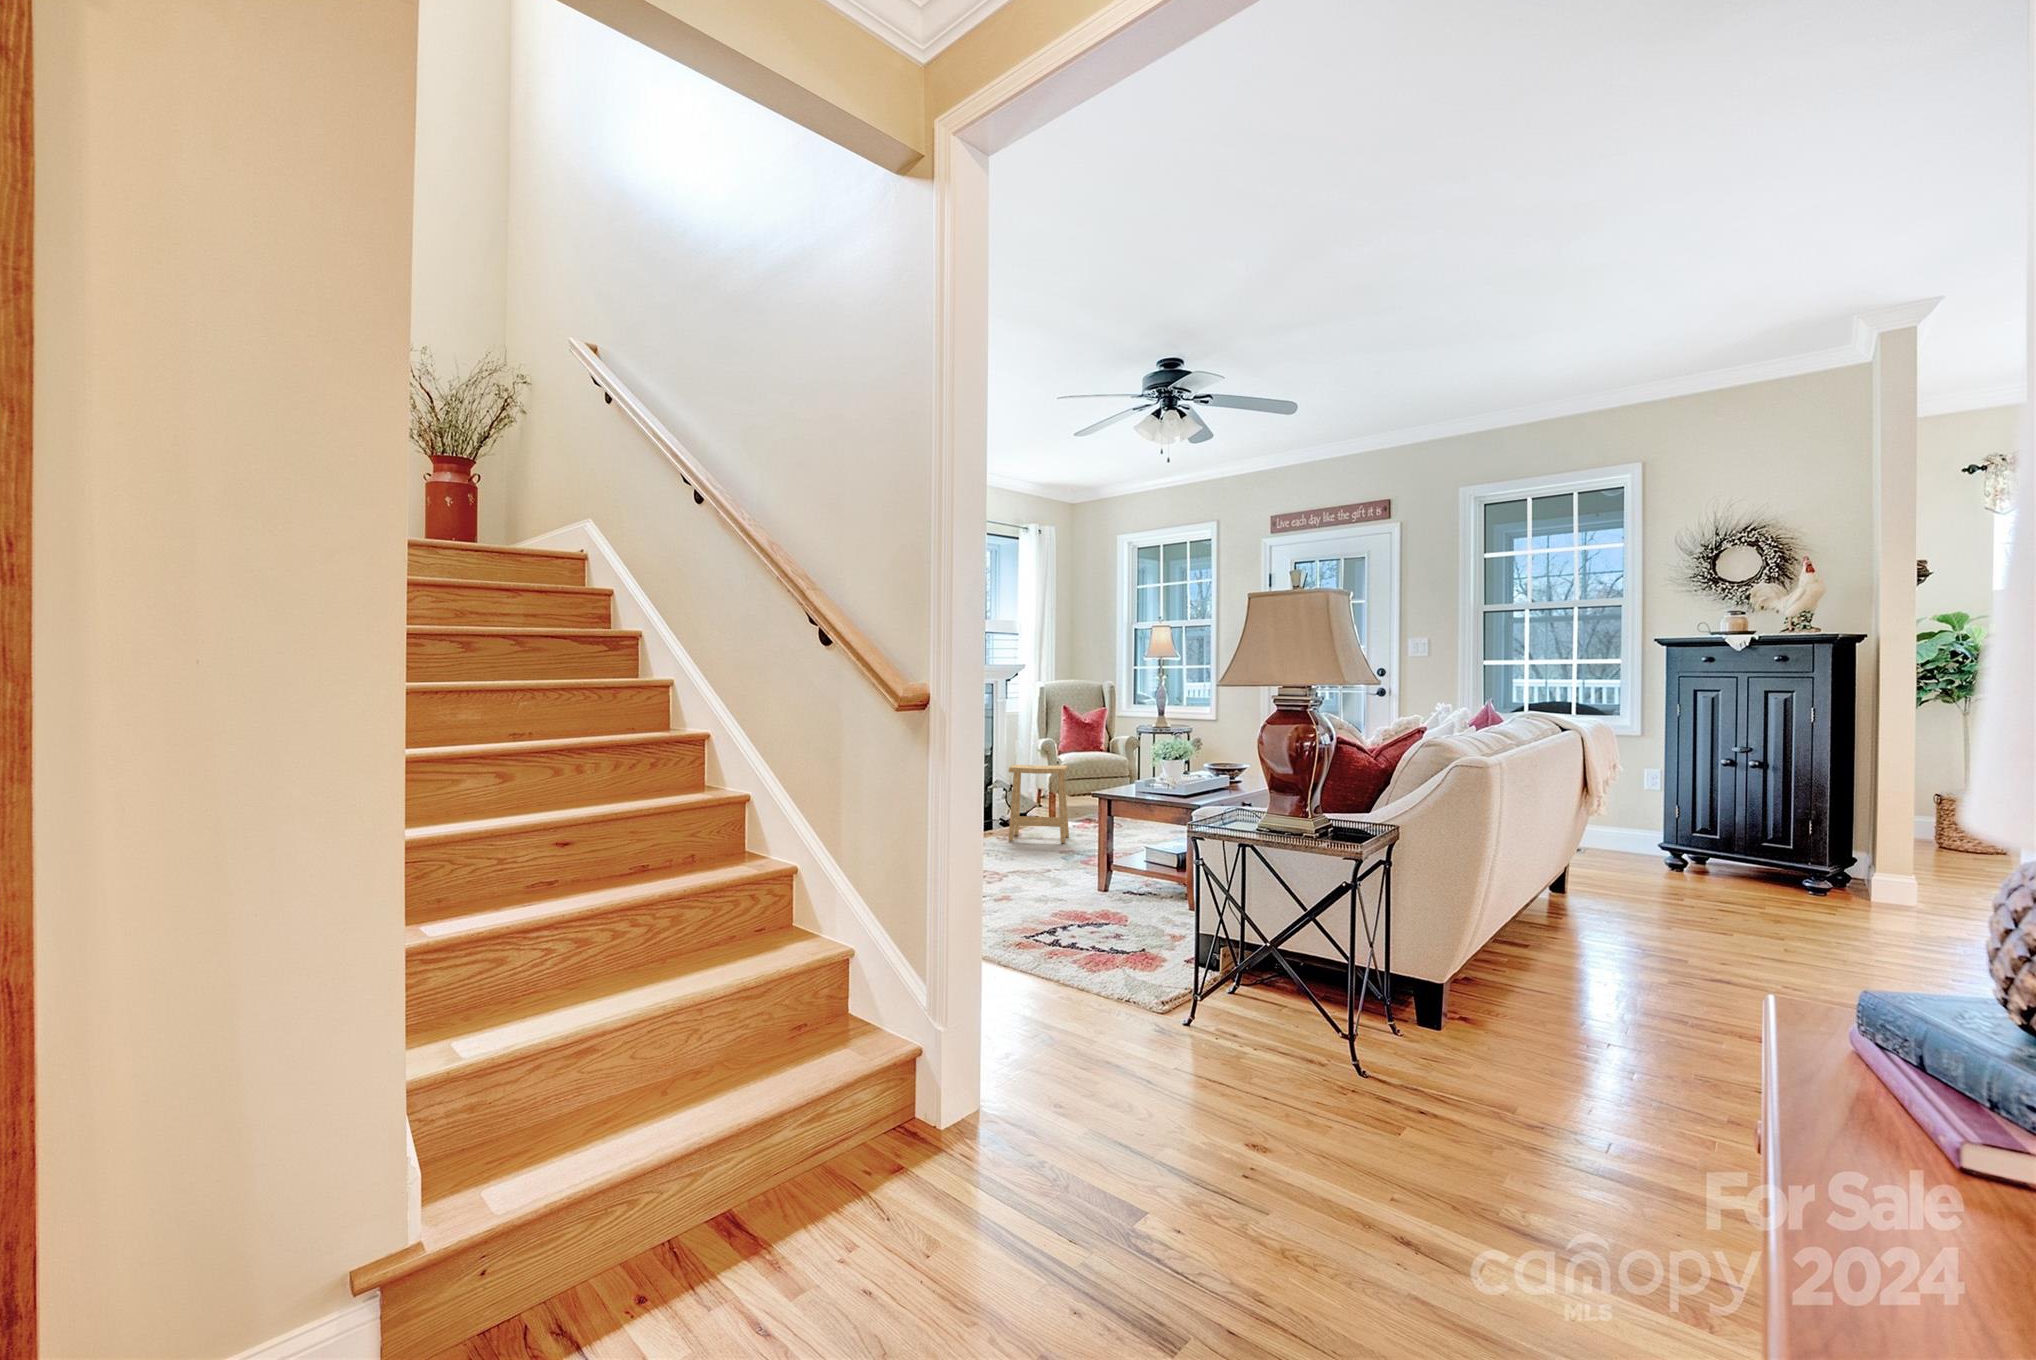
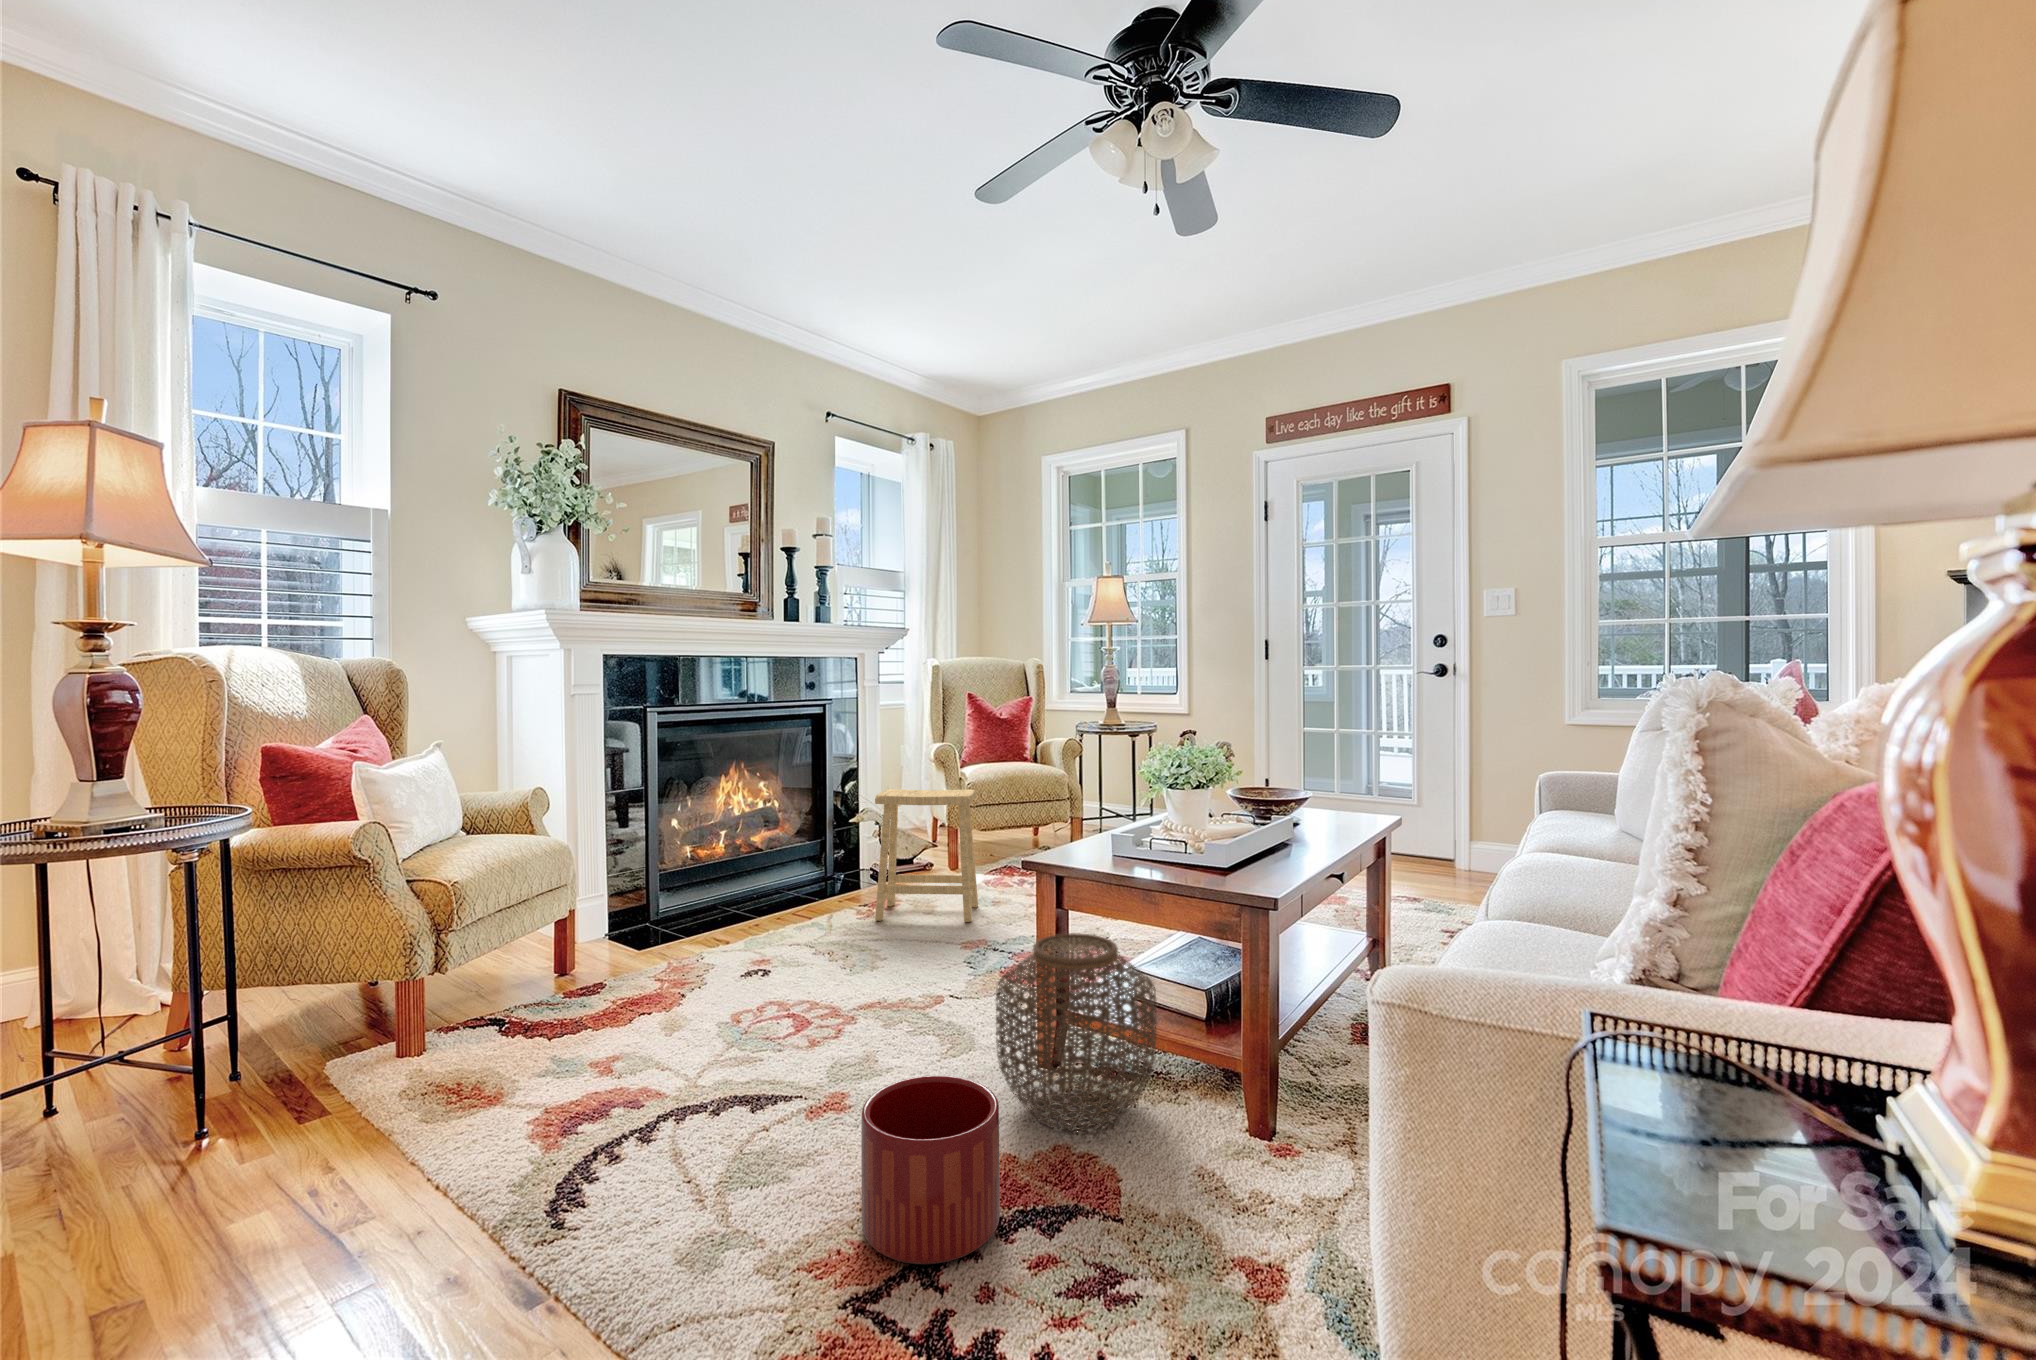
woven basket: none [1078,825,1153,910] -> present [996,933,1156,1131]
planter: none [1024,873,1079,935] -> present [861,1075,1000,1264]

